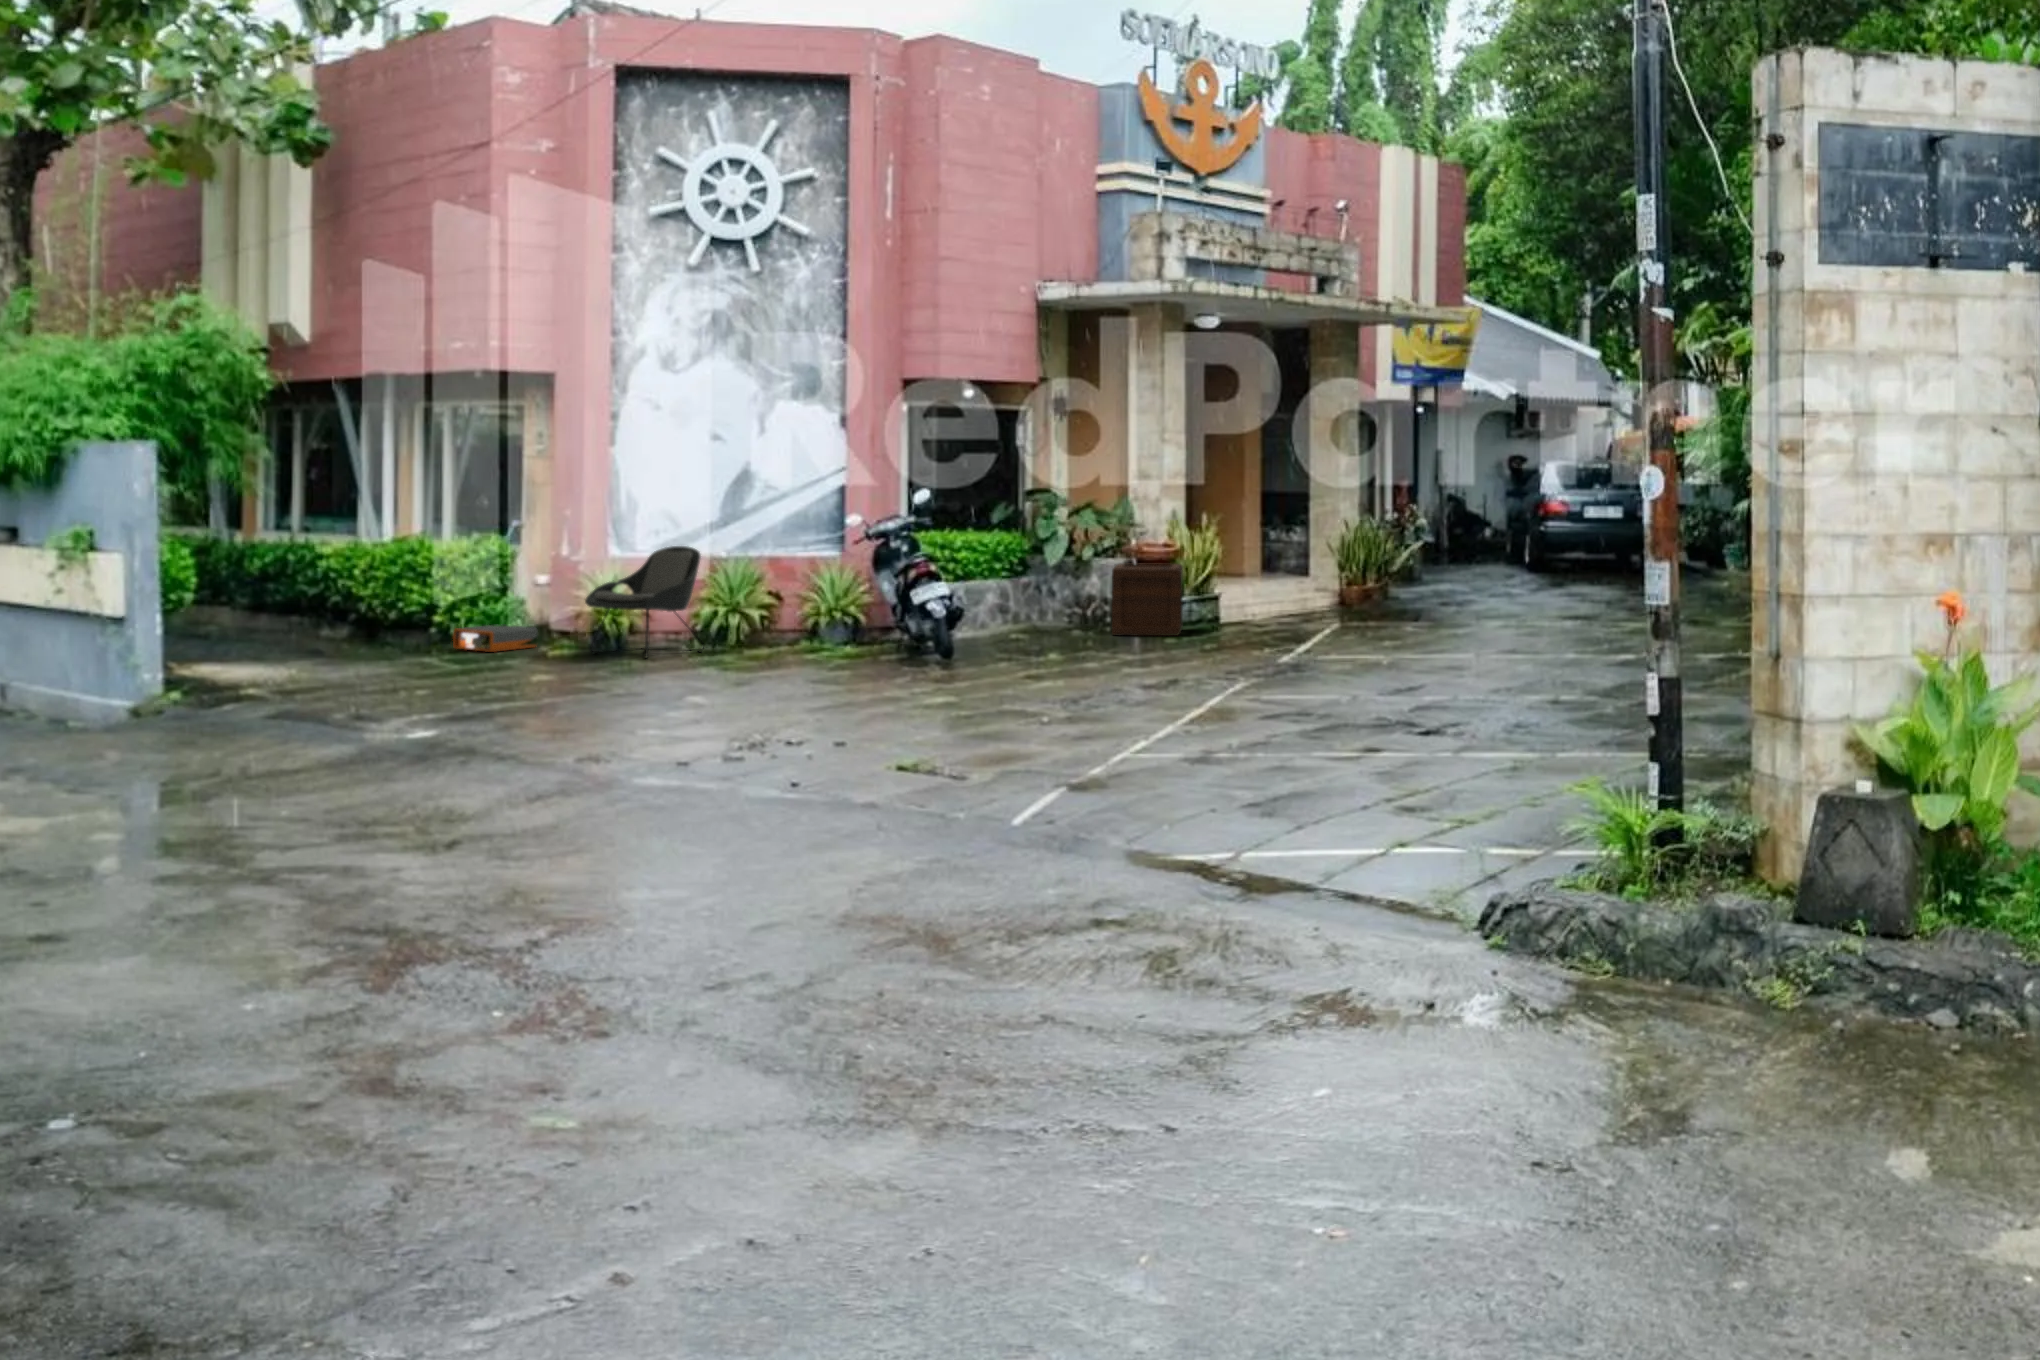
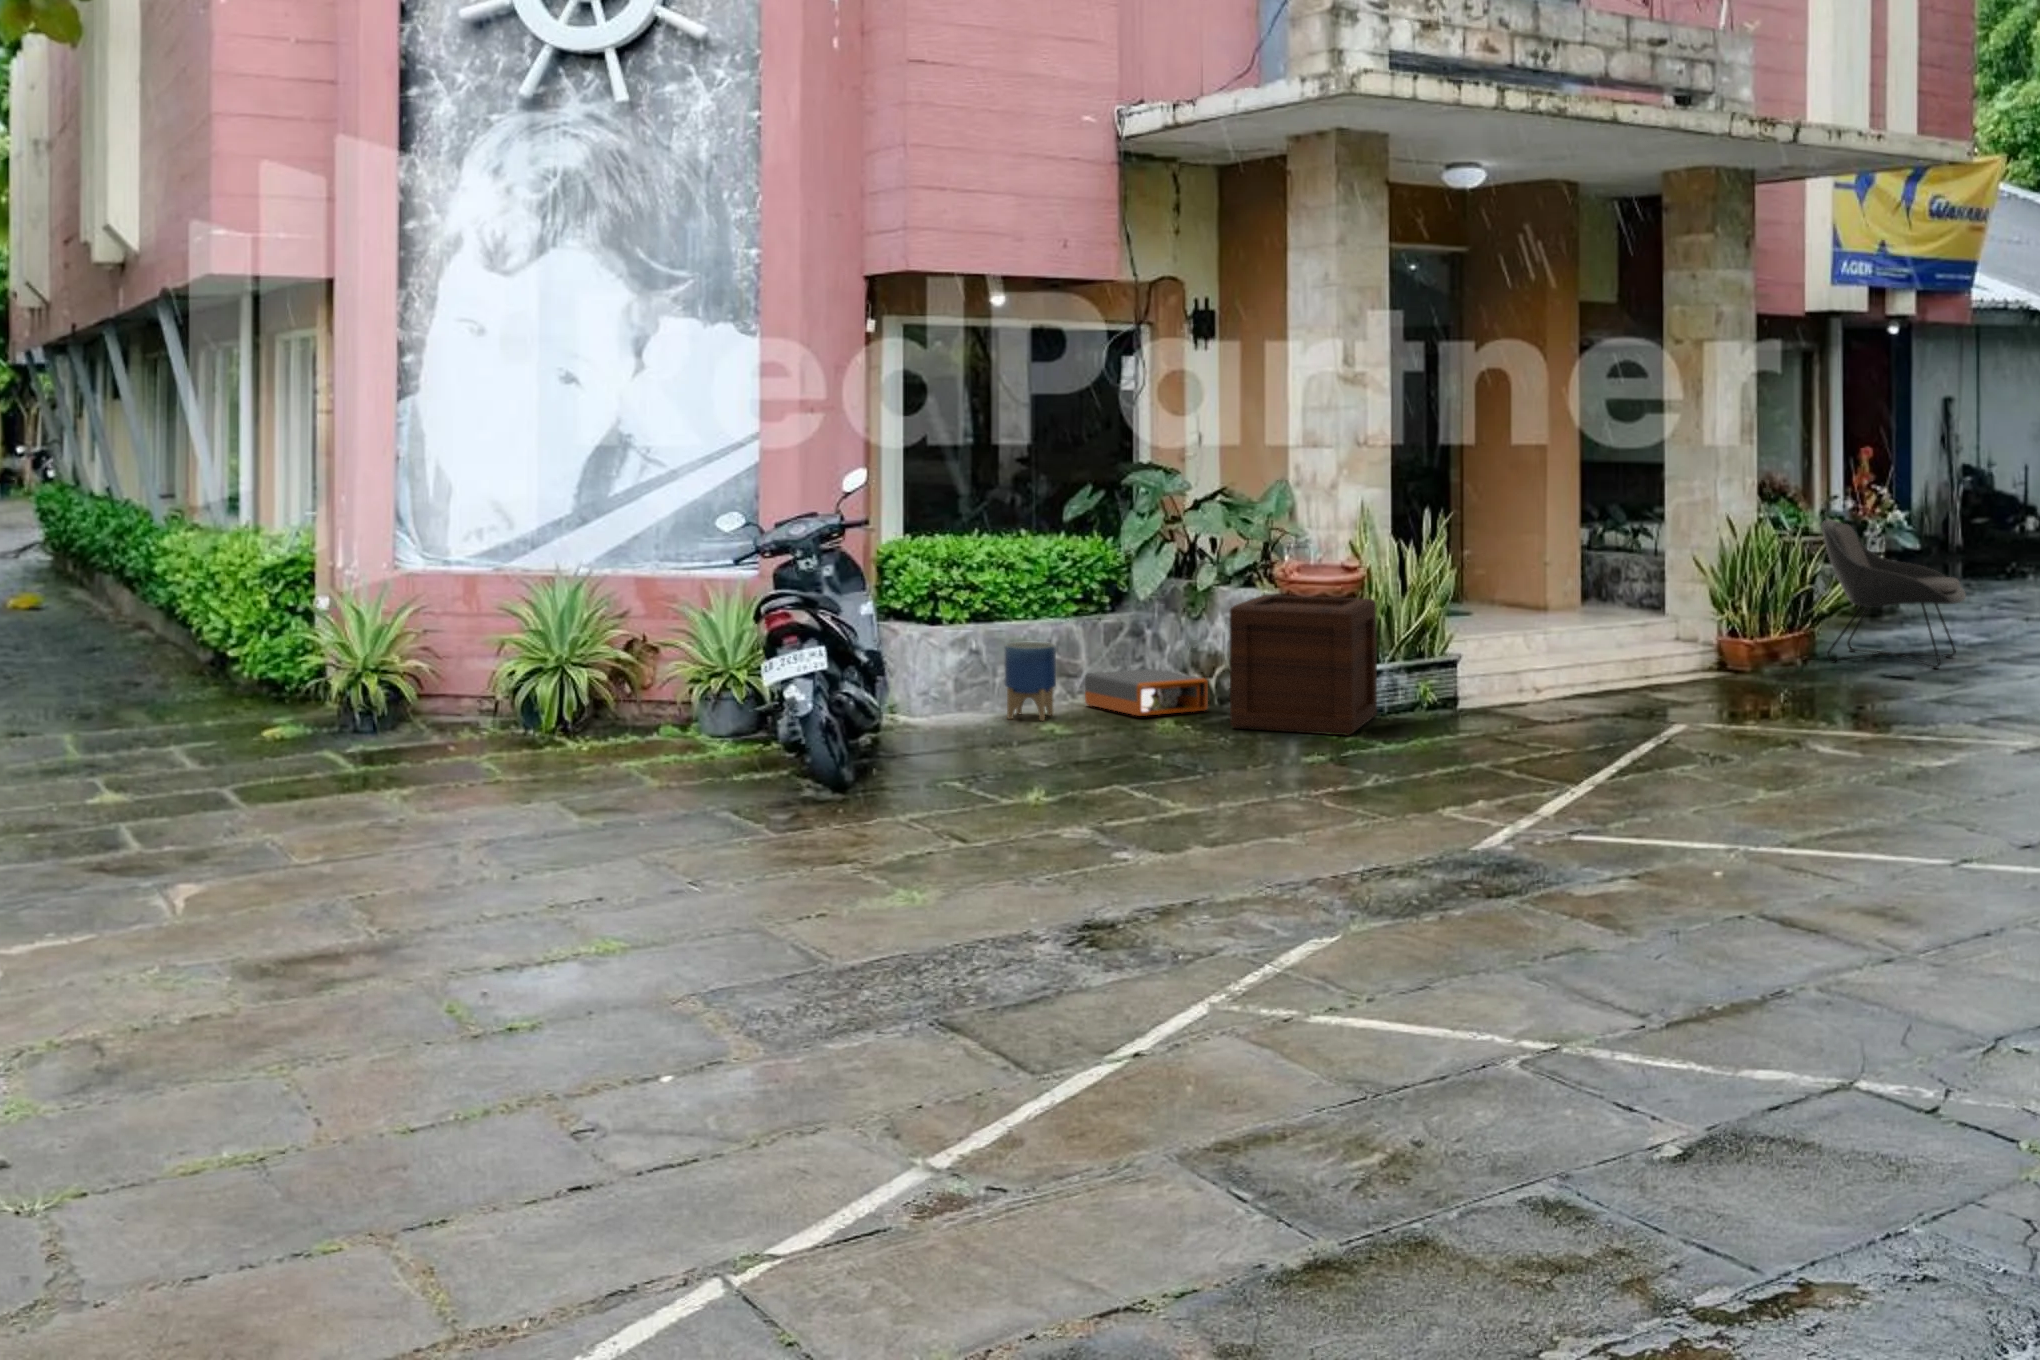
lounge chair: present [585,546,703,658] -> present [1821,519,1966,669]
planter: none [980,593,1009,636] -> present [1005,642,1056,721]
storage box: present [453,625,537,652] -> present [1085,669,1208,716]

